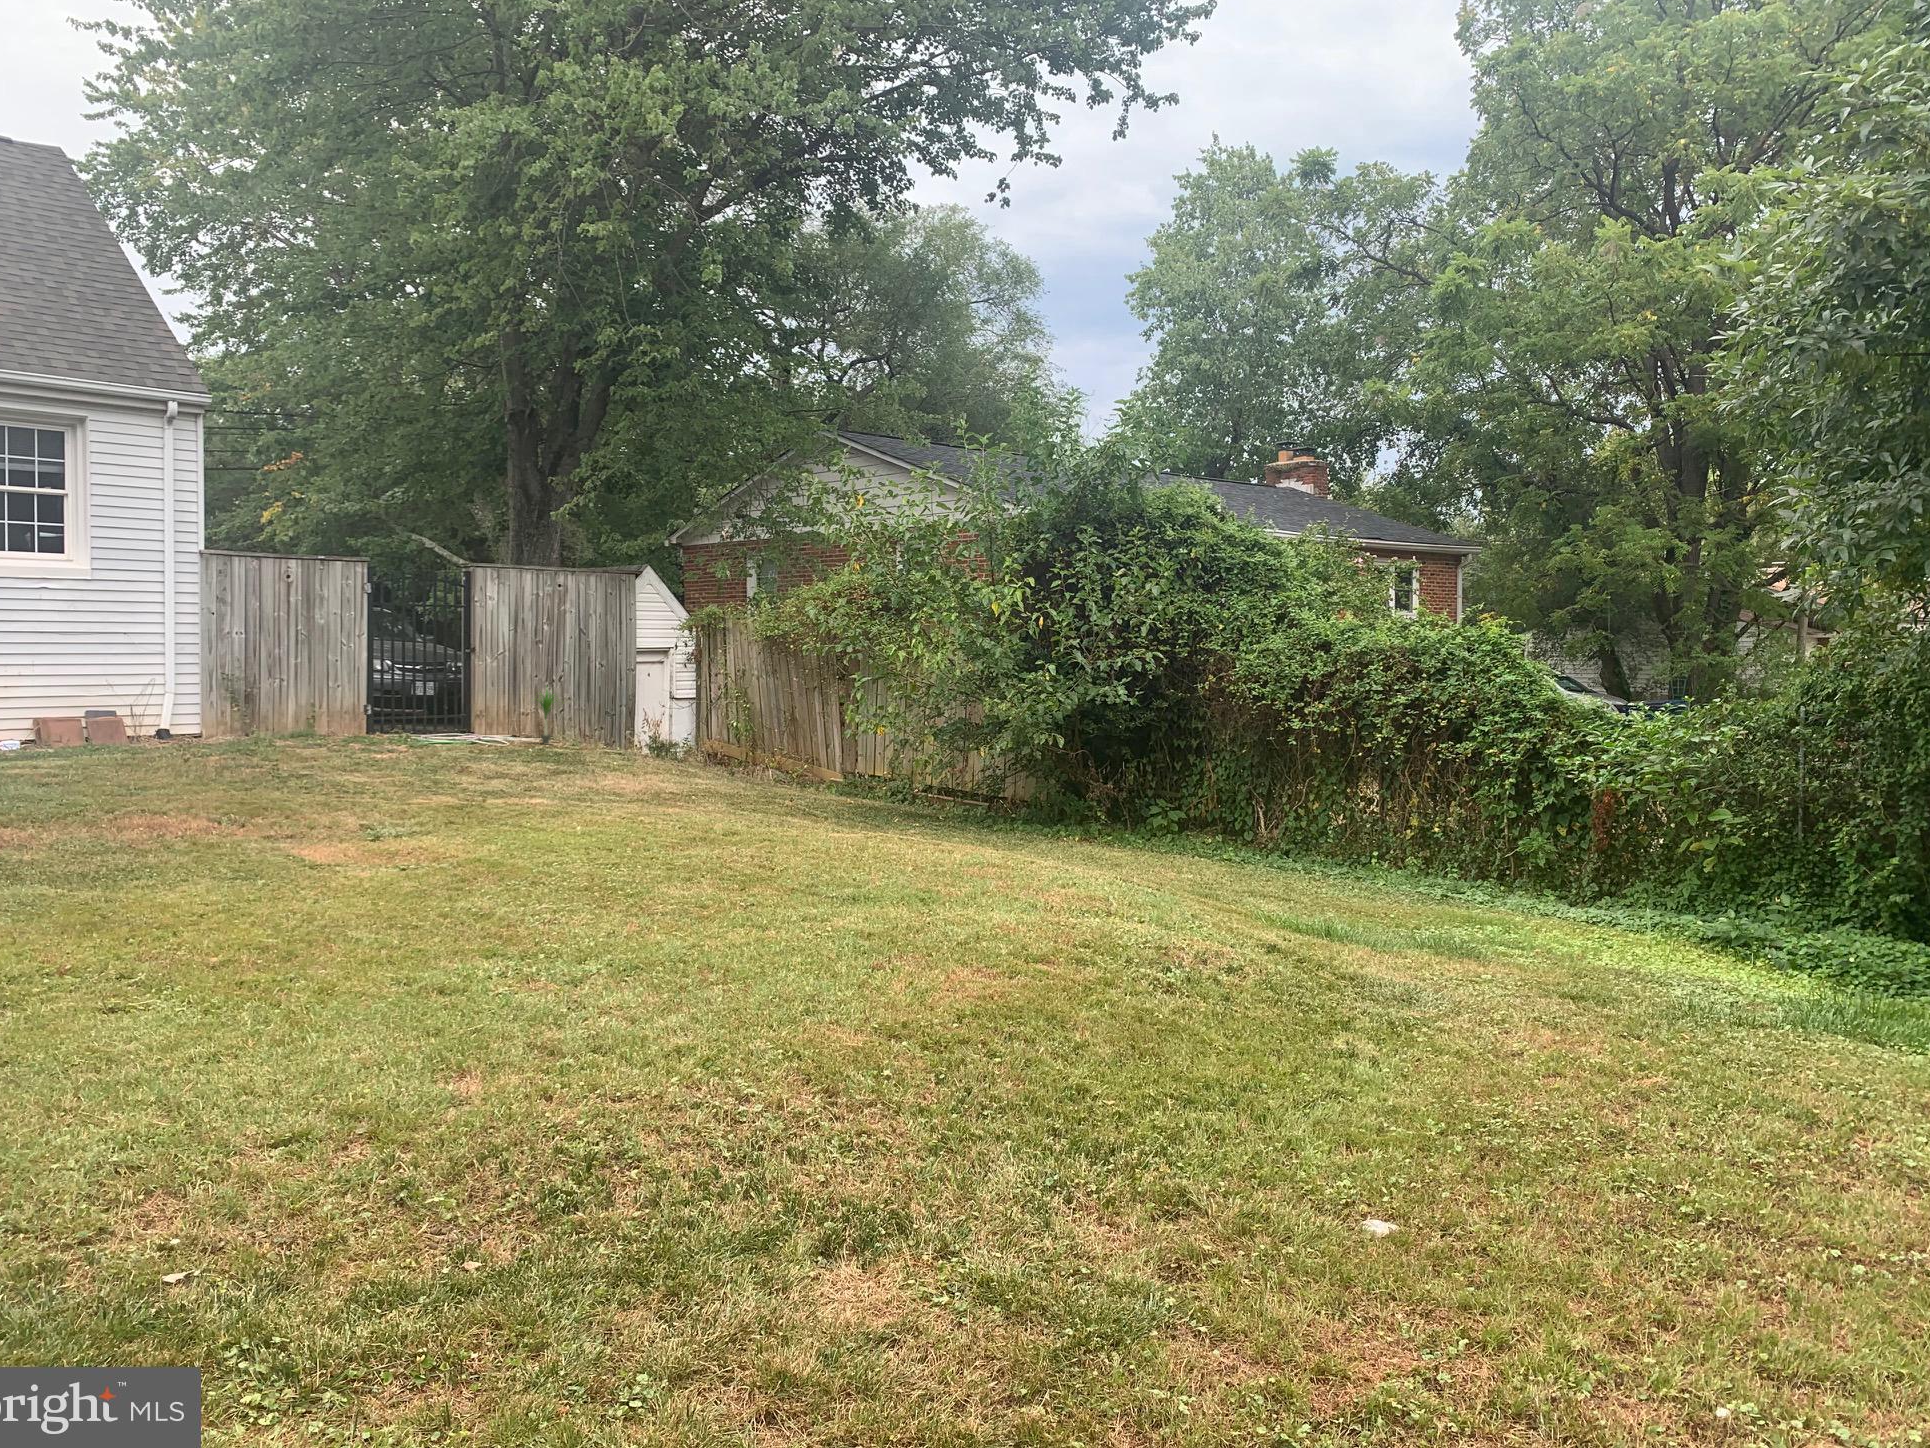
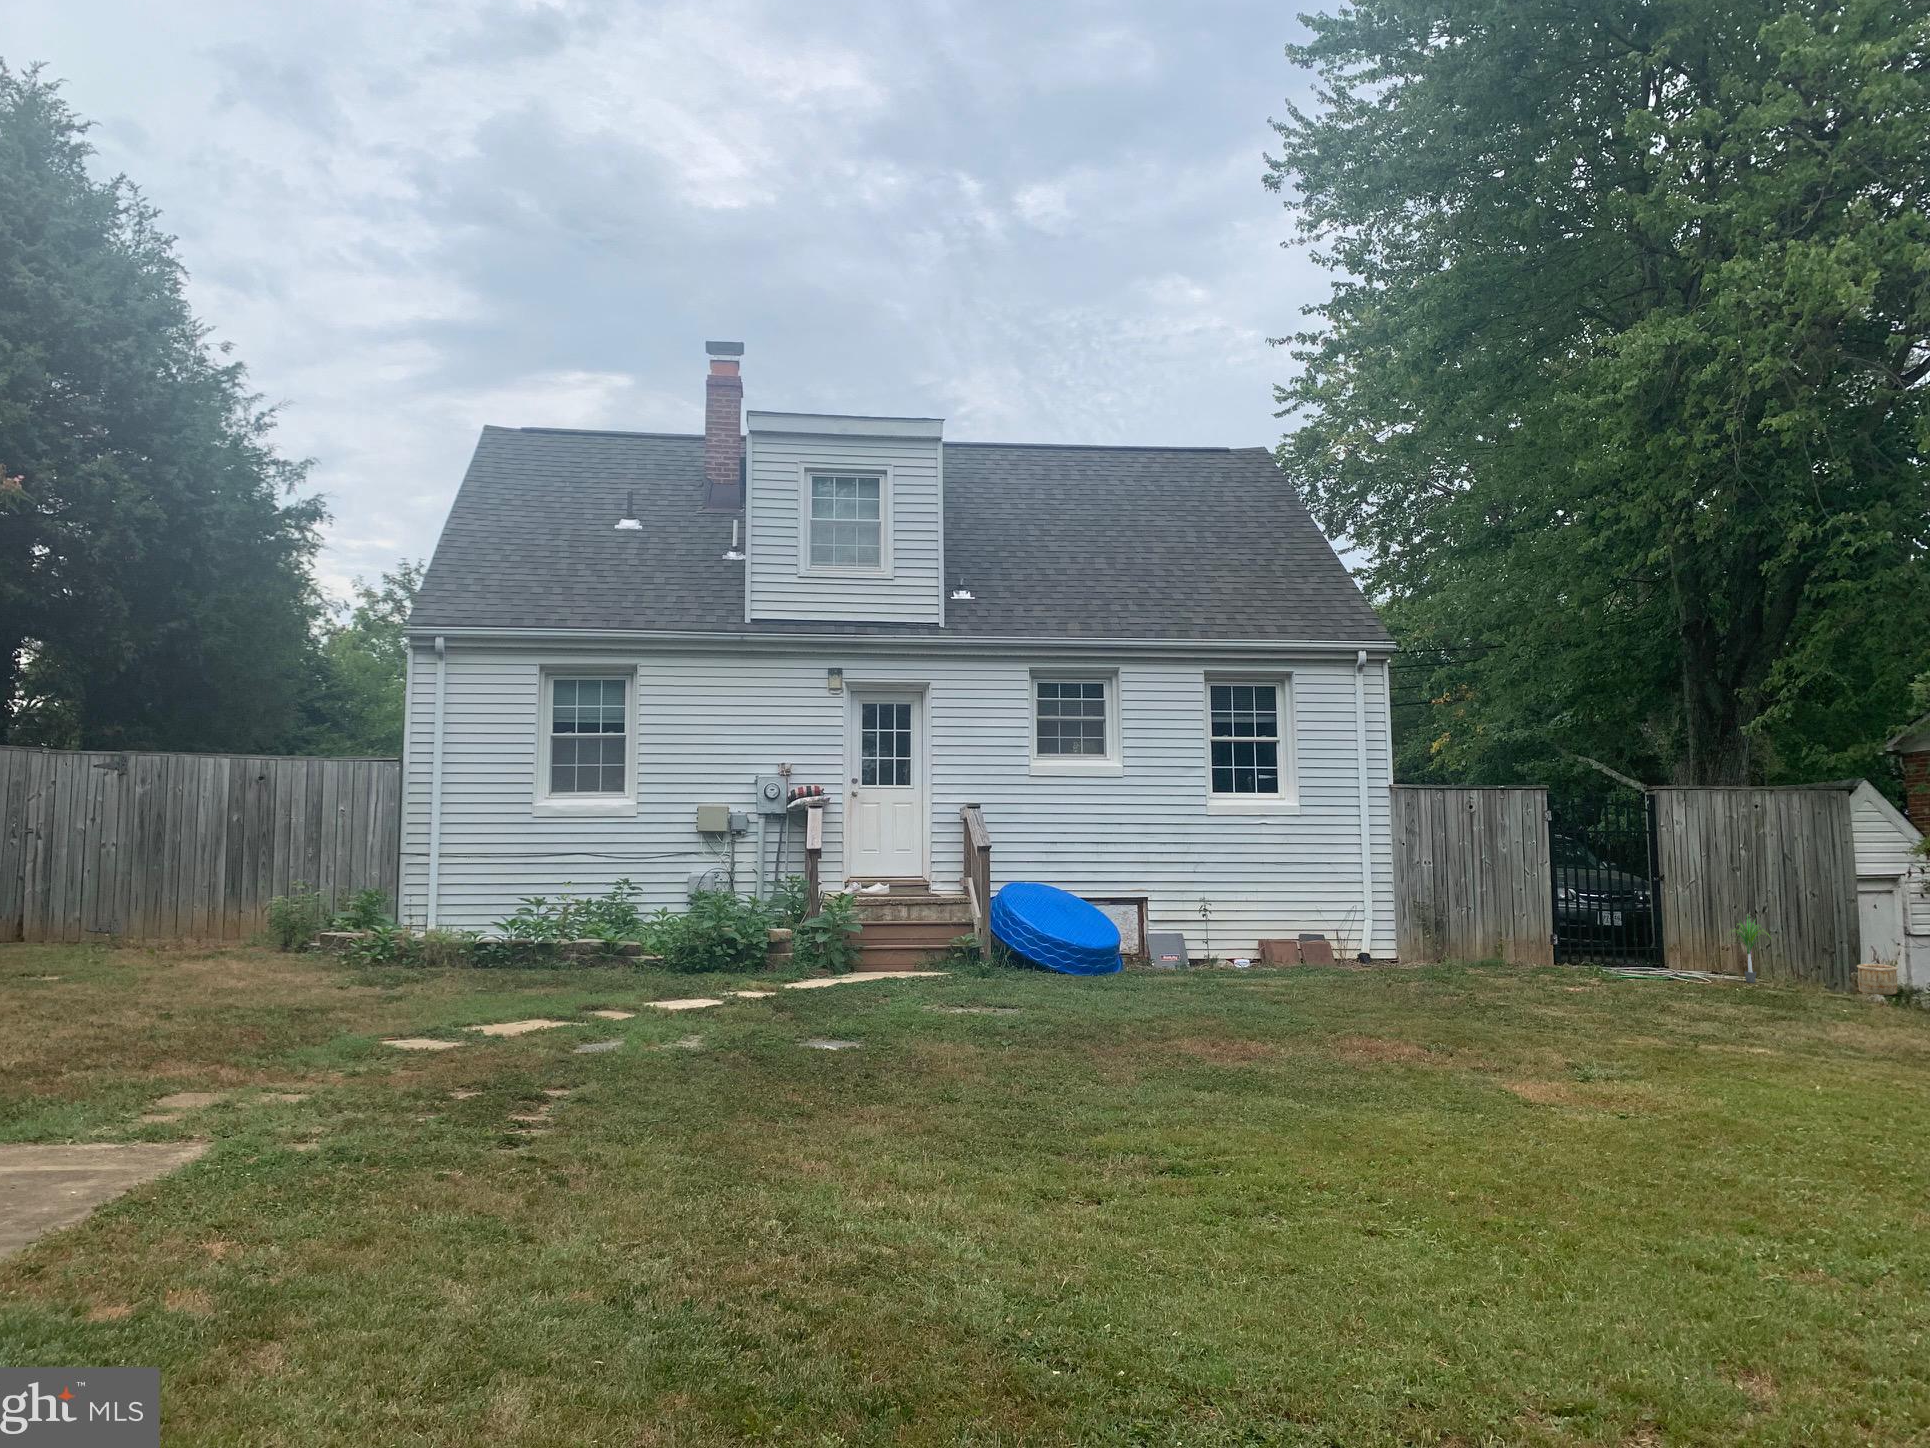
wooden bucket: none [629,724,659,750] -> present [1857,964,1898,995]

